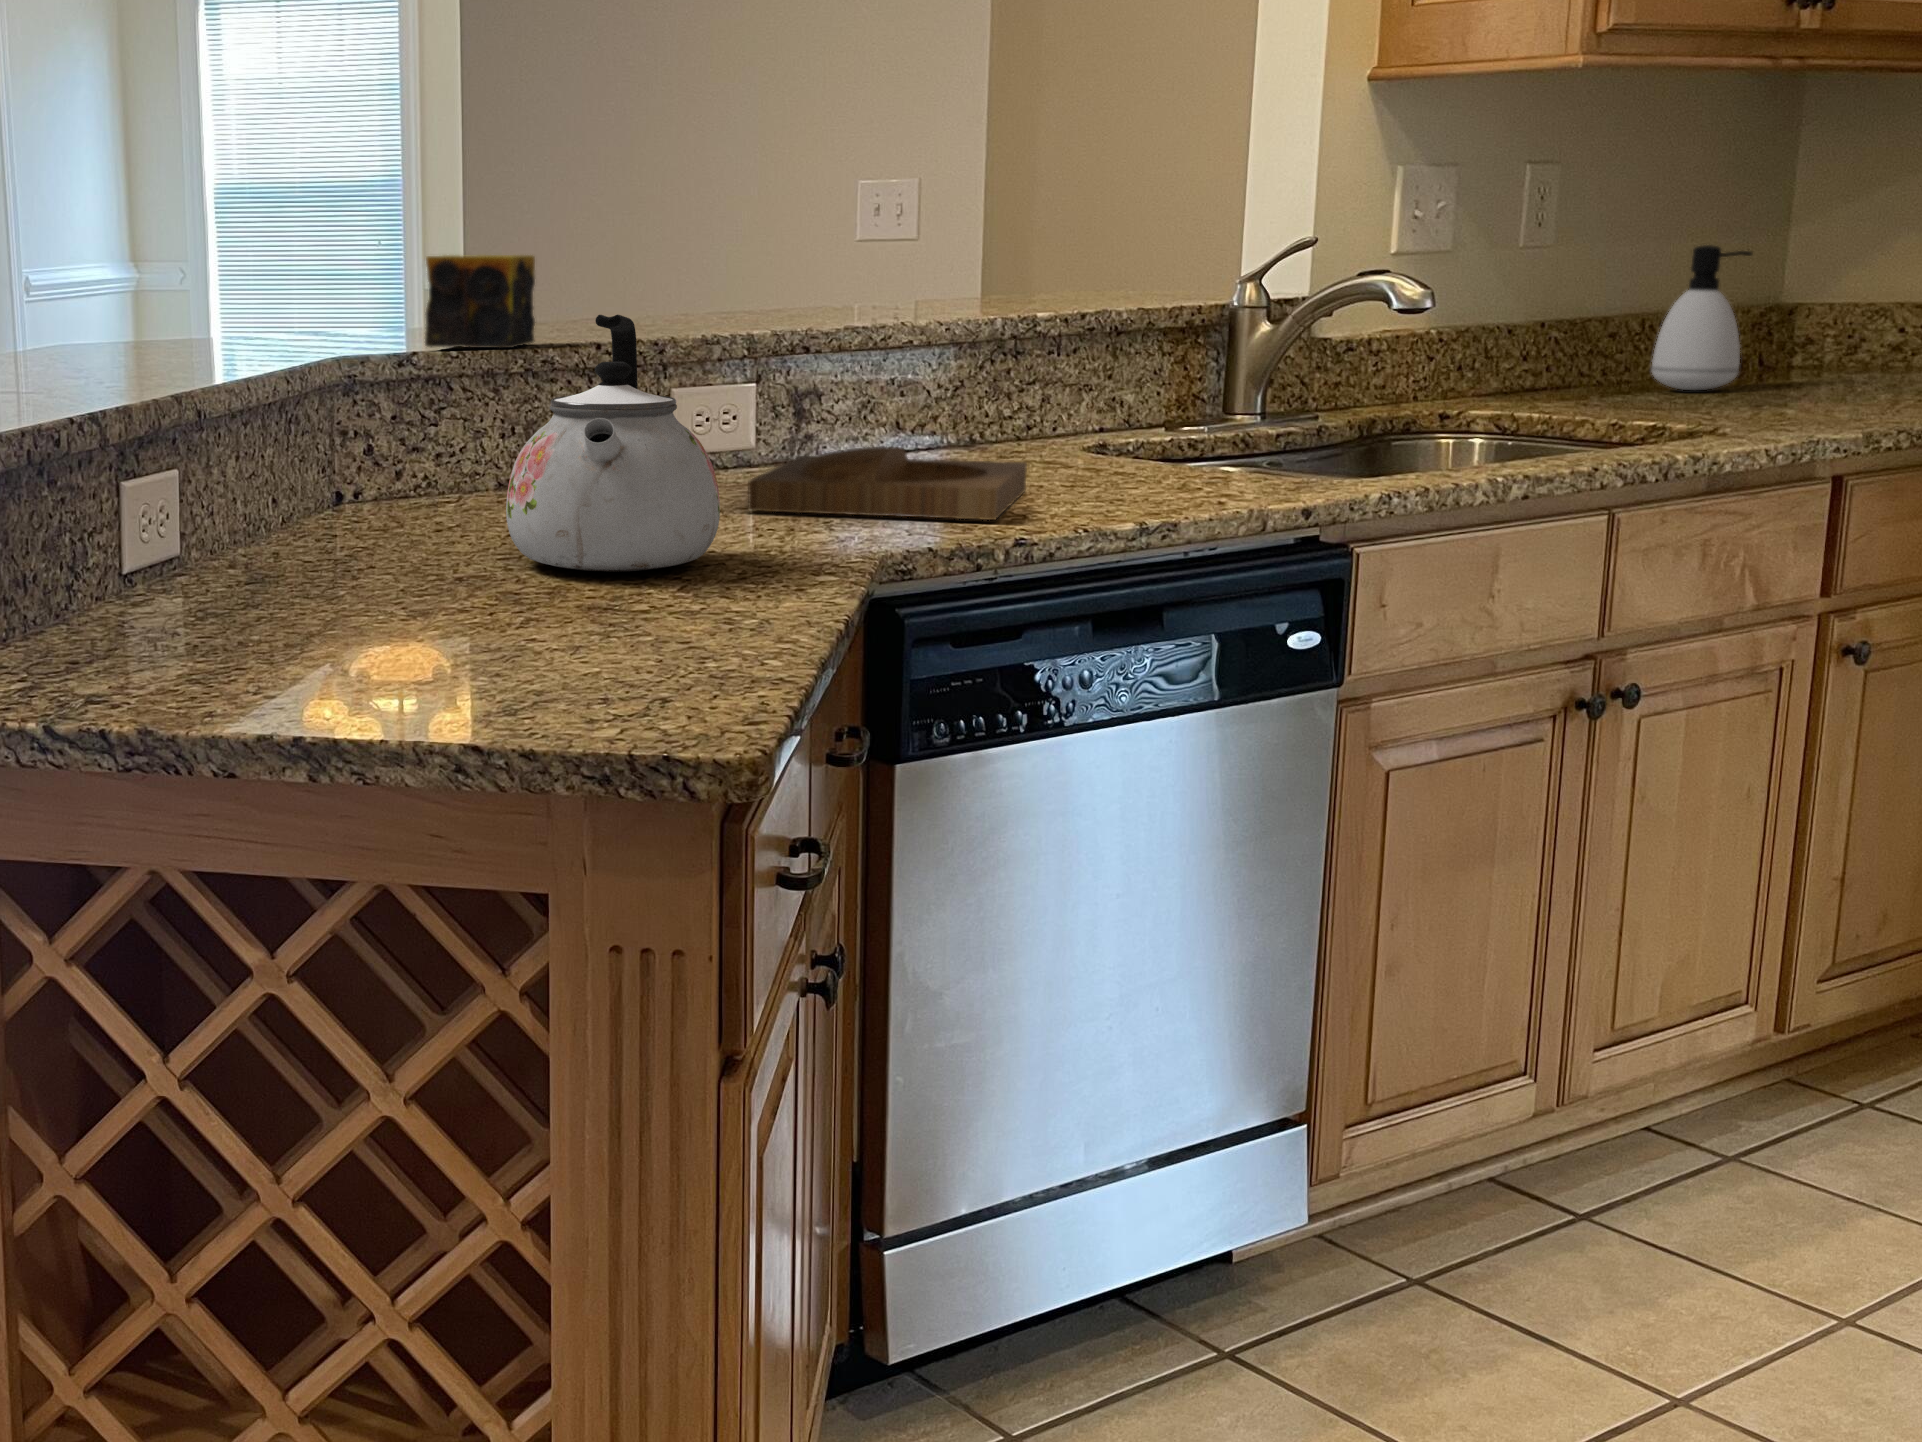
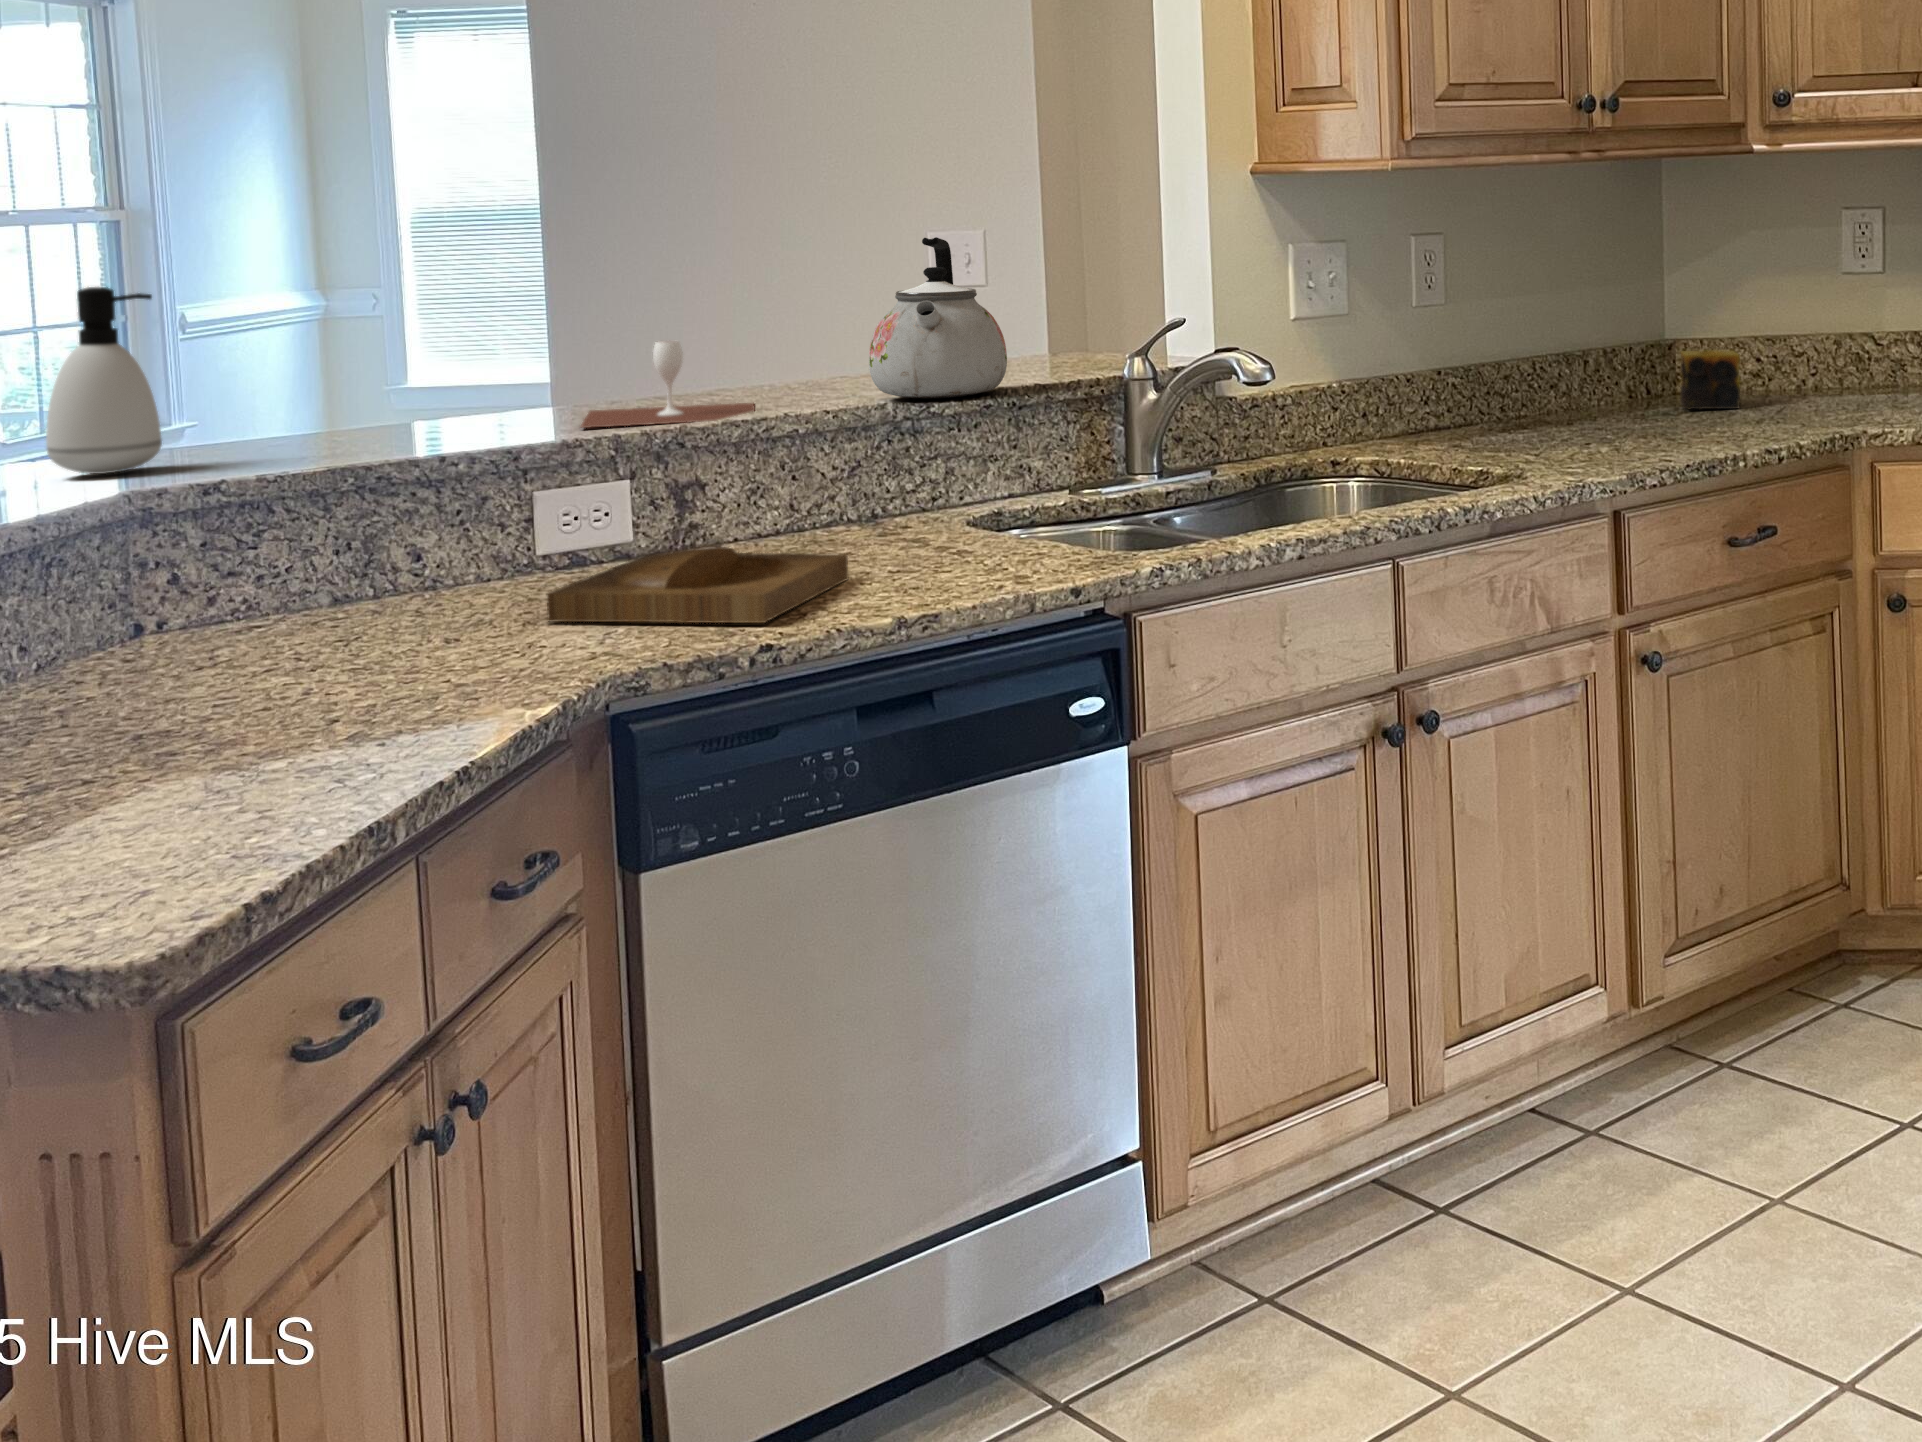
wine glass: none [666,243,872,329] -> present [581,341,755,428]
soap dispenser: present [1652,245,1752,390] -> present [46,287,162,474]
candle: present [425,255,535,348] -> present [1680,350,1740,410]
kettle: present [506,315,720,572] -> present [869,237,1007,398]

